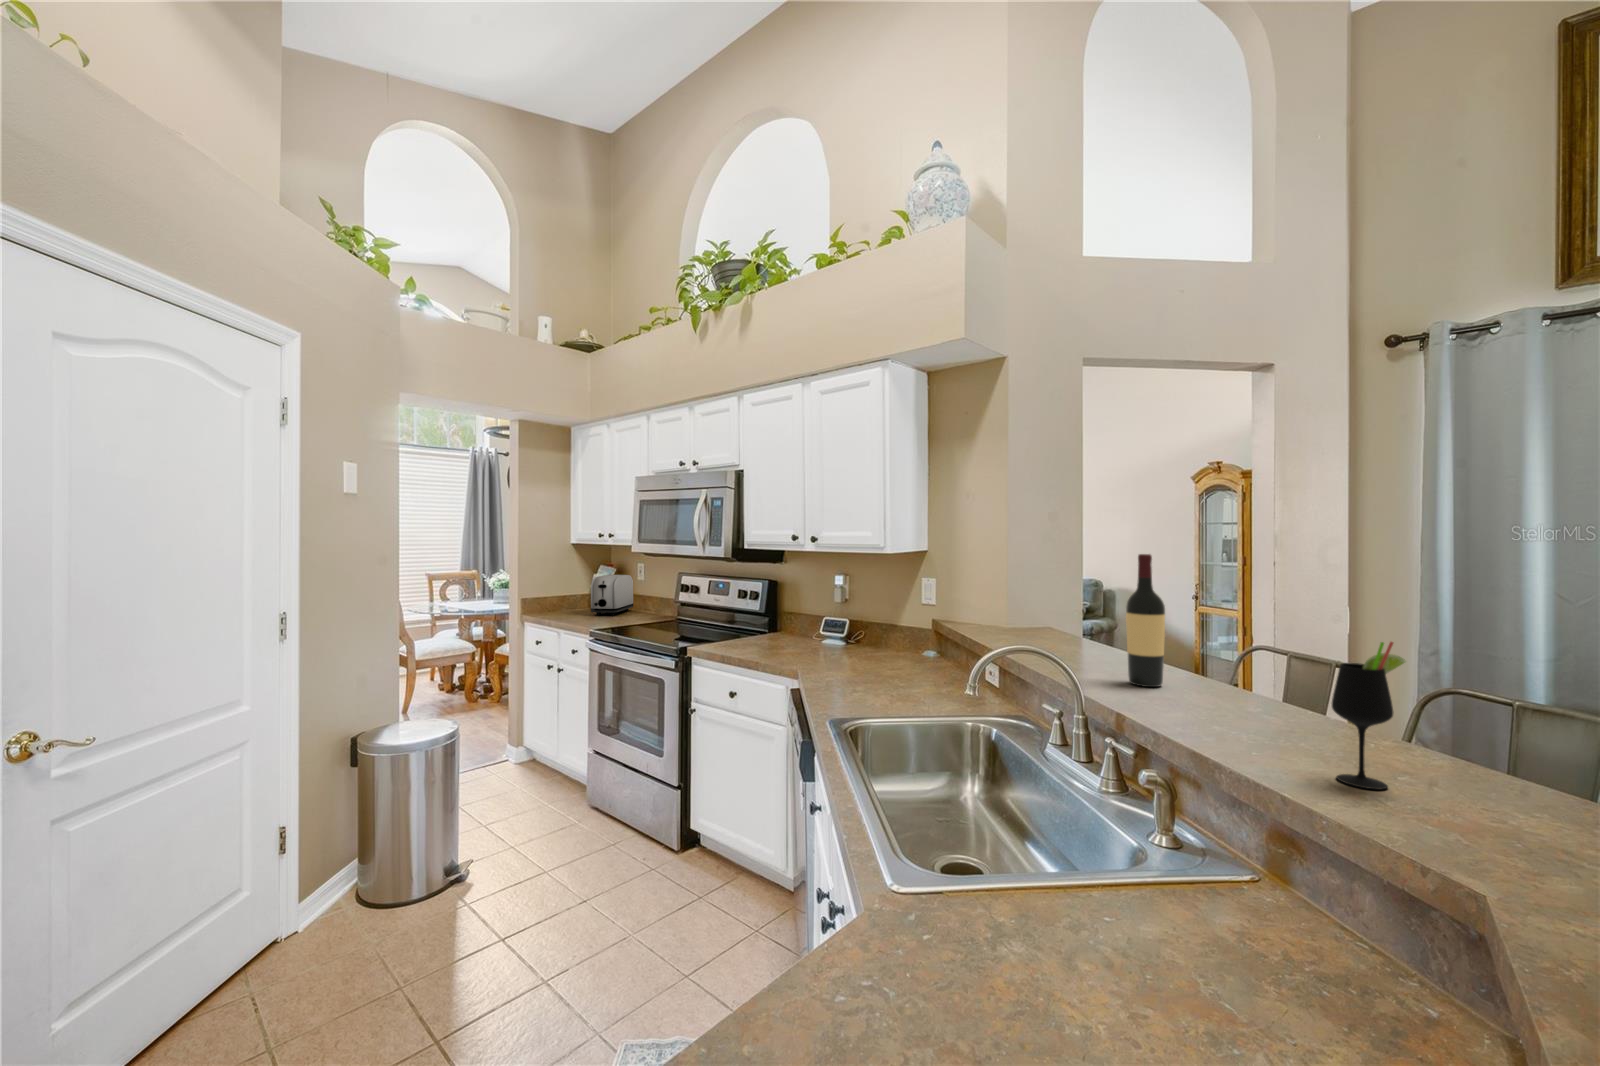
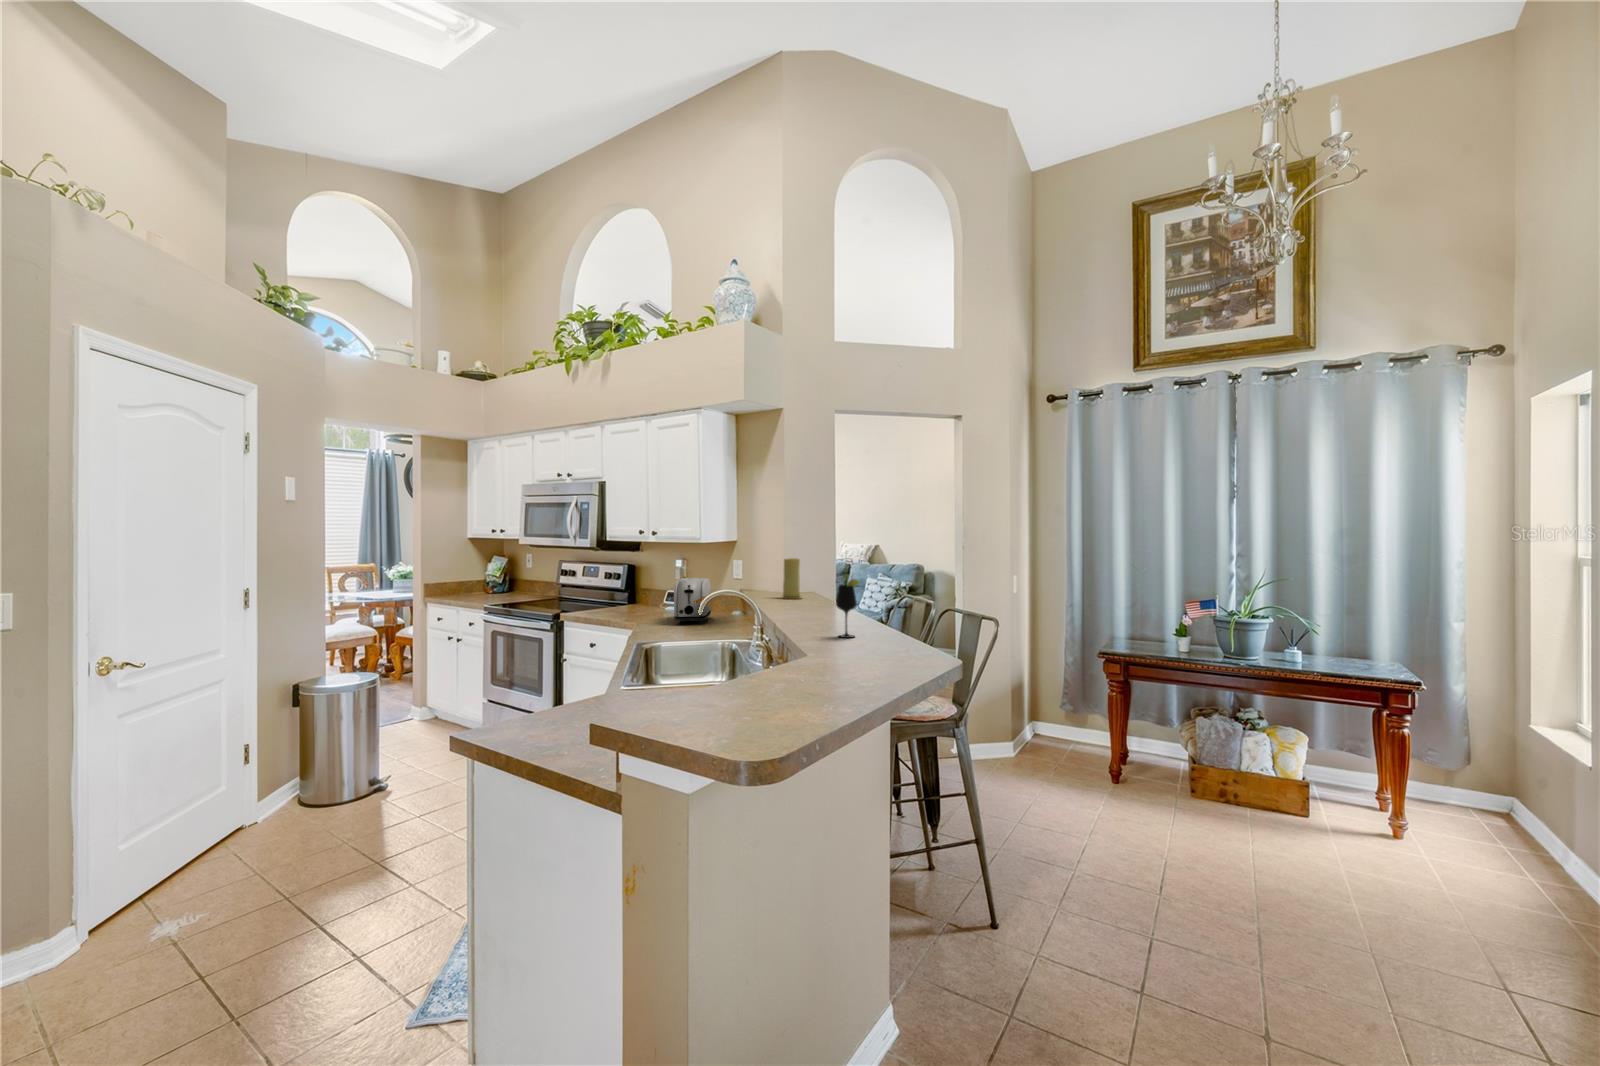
wine bottle: present [1126,554,1165,687] -> none [808,539,827,614]
toaster: present [591,575,633,615] -> present [674,578,711,624]
candle: none [1019,579,1057,645] -> present [781,558,801,599]

